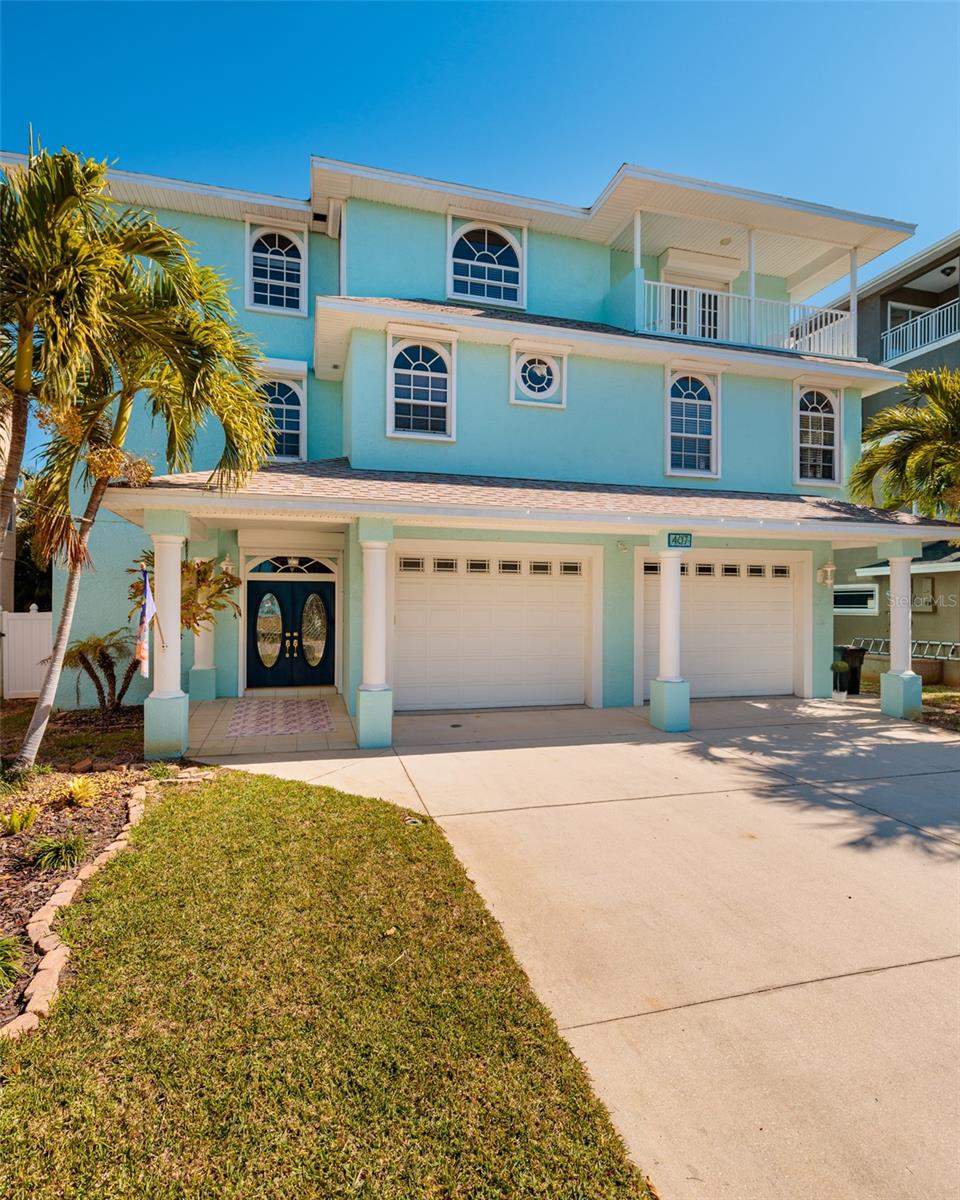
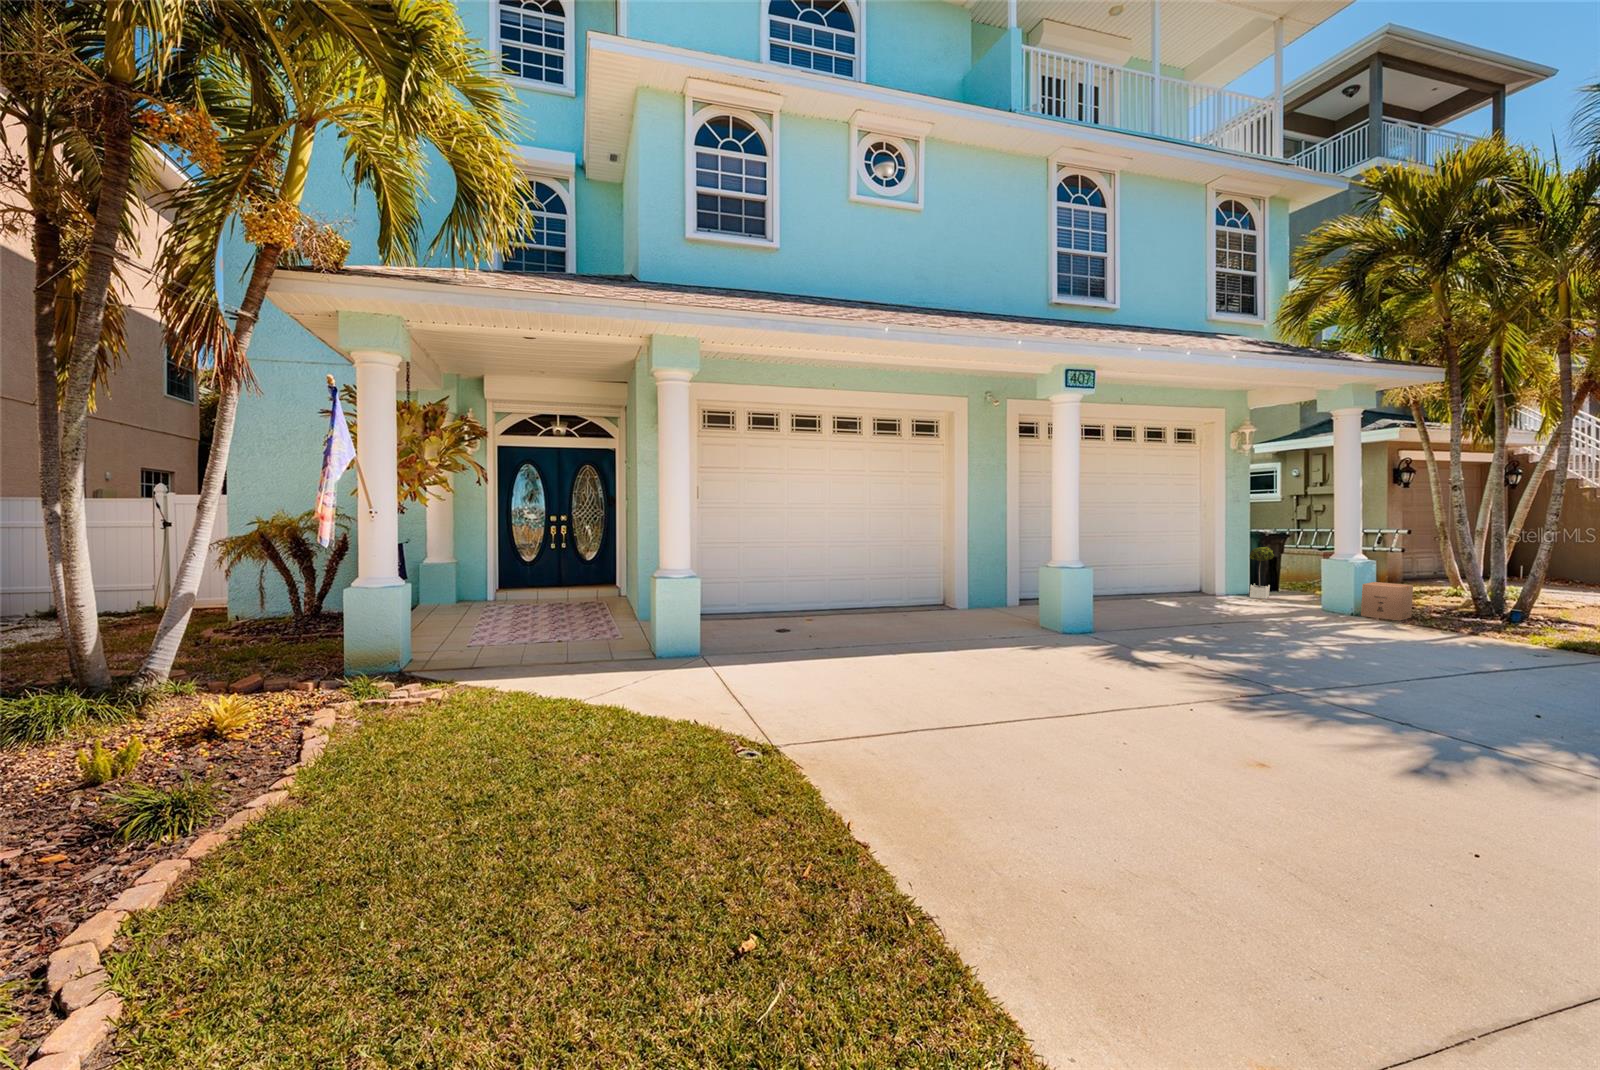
cardboard box: none [907,693,947,725] -> present [1361,582,1413,621]

